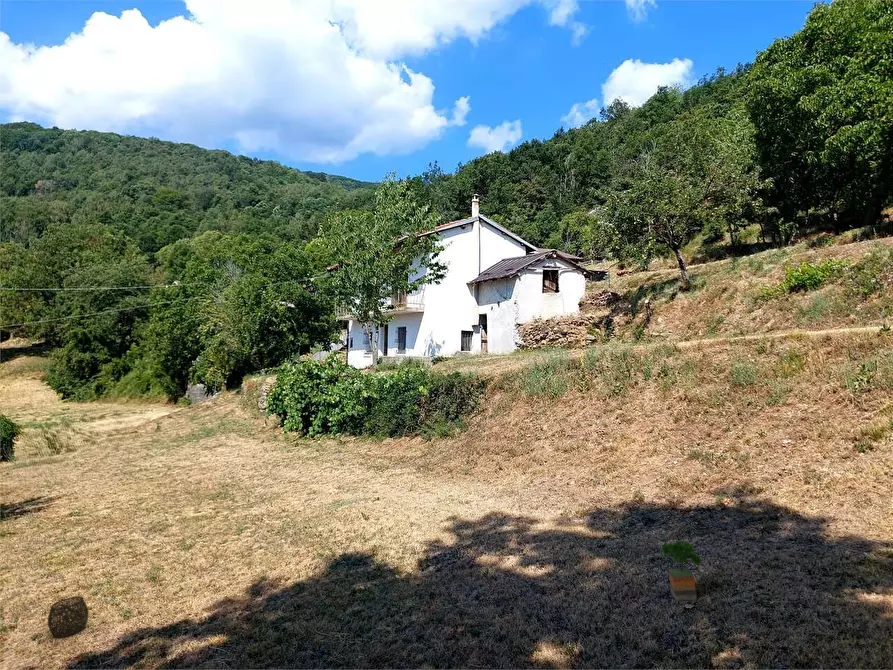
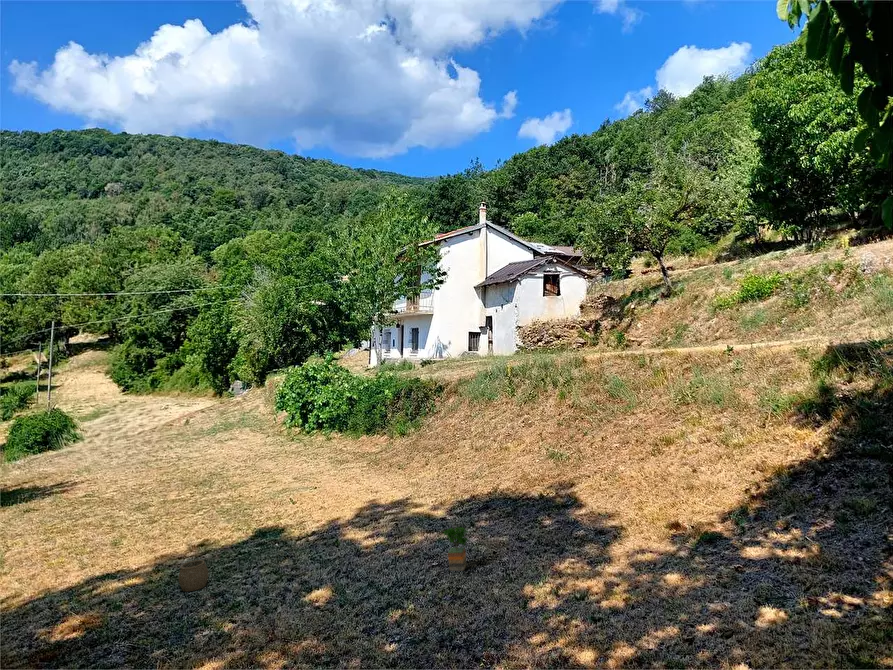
woven basket: present [48,596,88,638] -> present [179,560,208,591]

